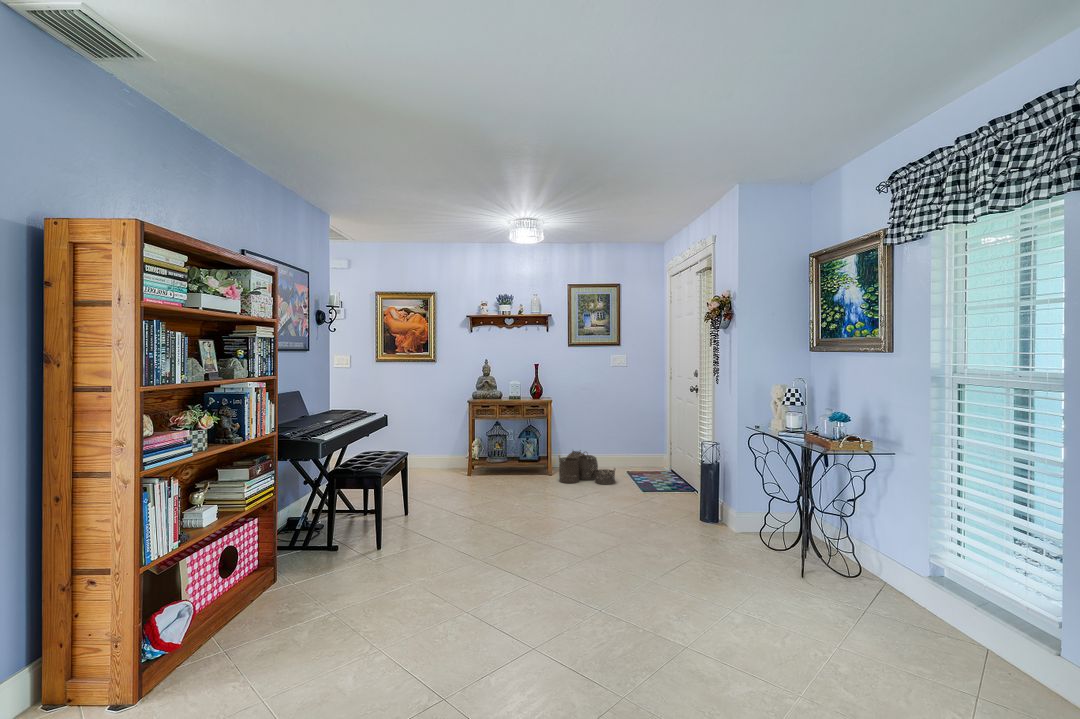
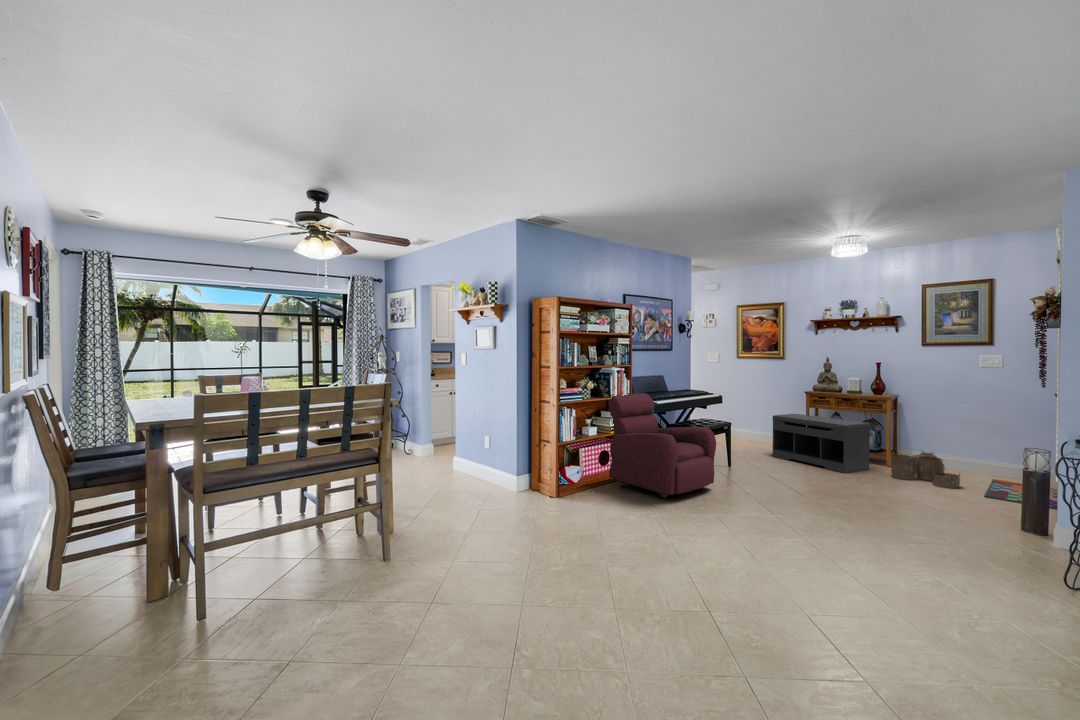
armchair: none [241,424,432,609] -> present [608,393,716,498]
bench: none [436,425,536,488] -> present [772,414,870,473]

